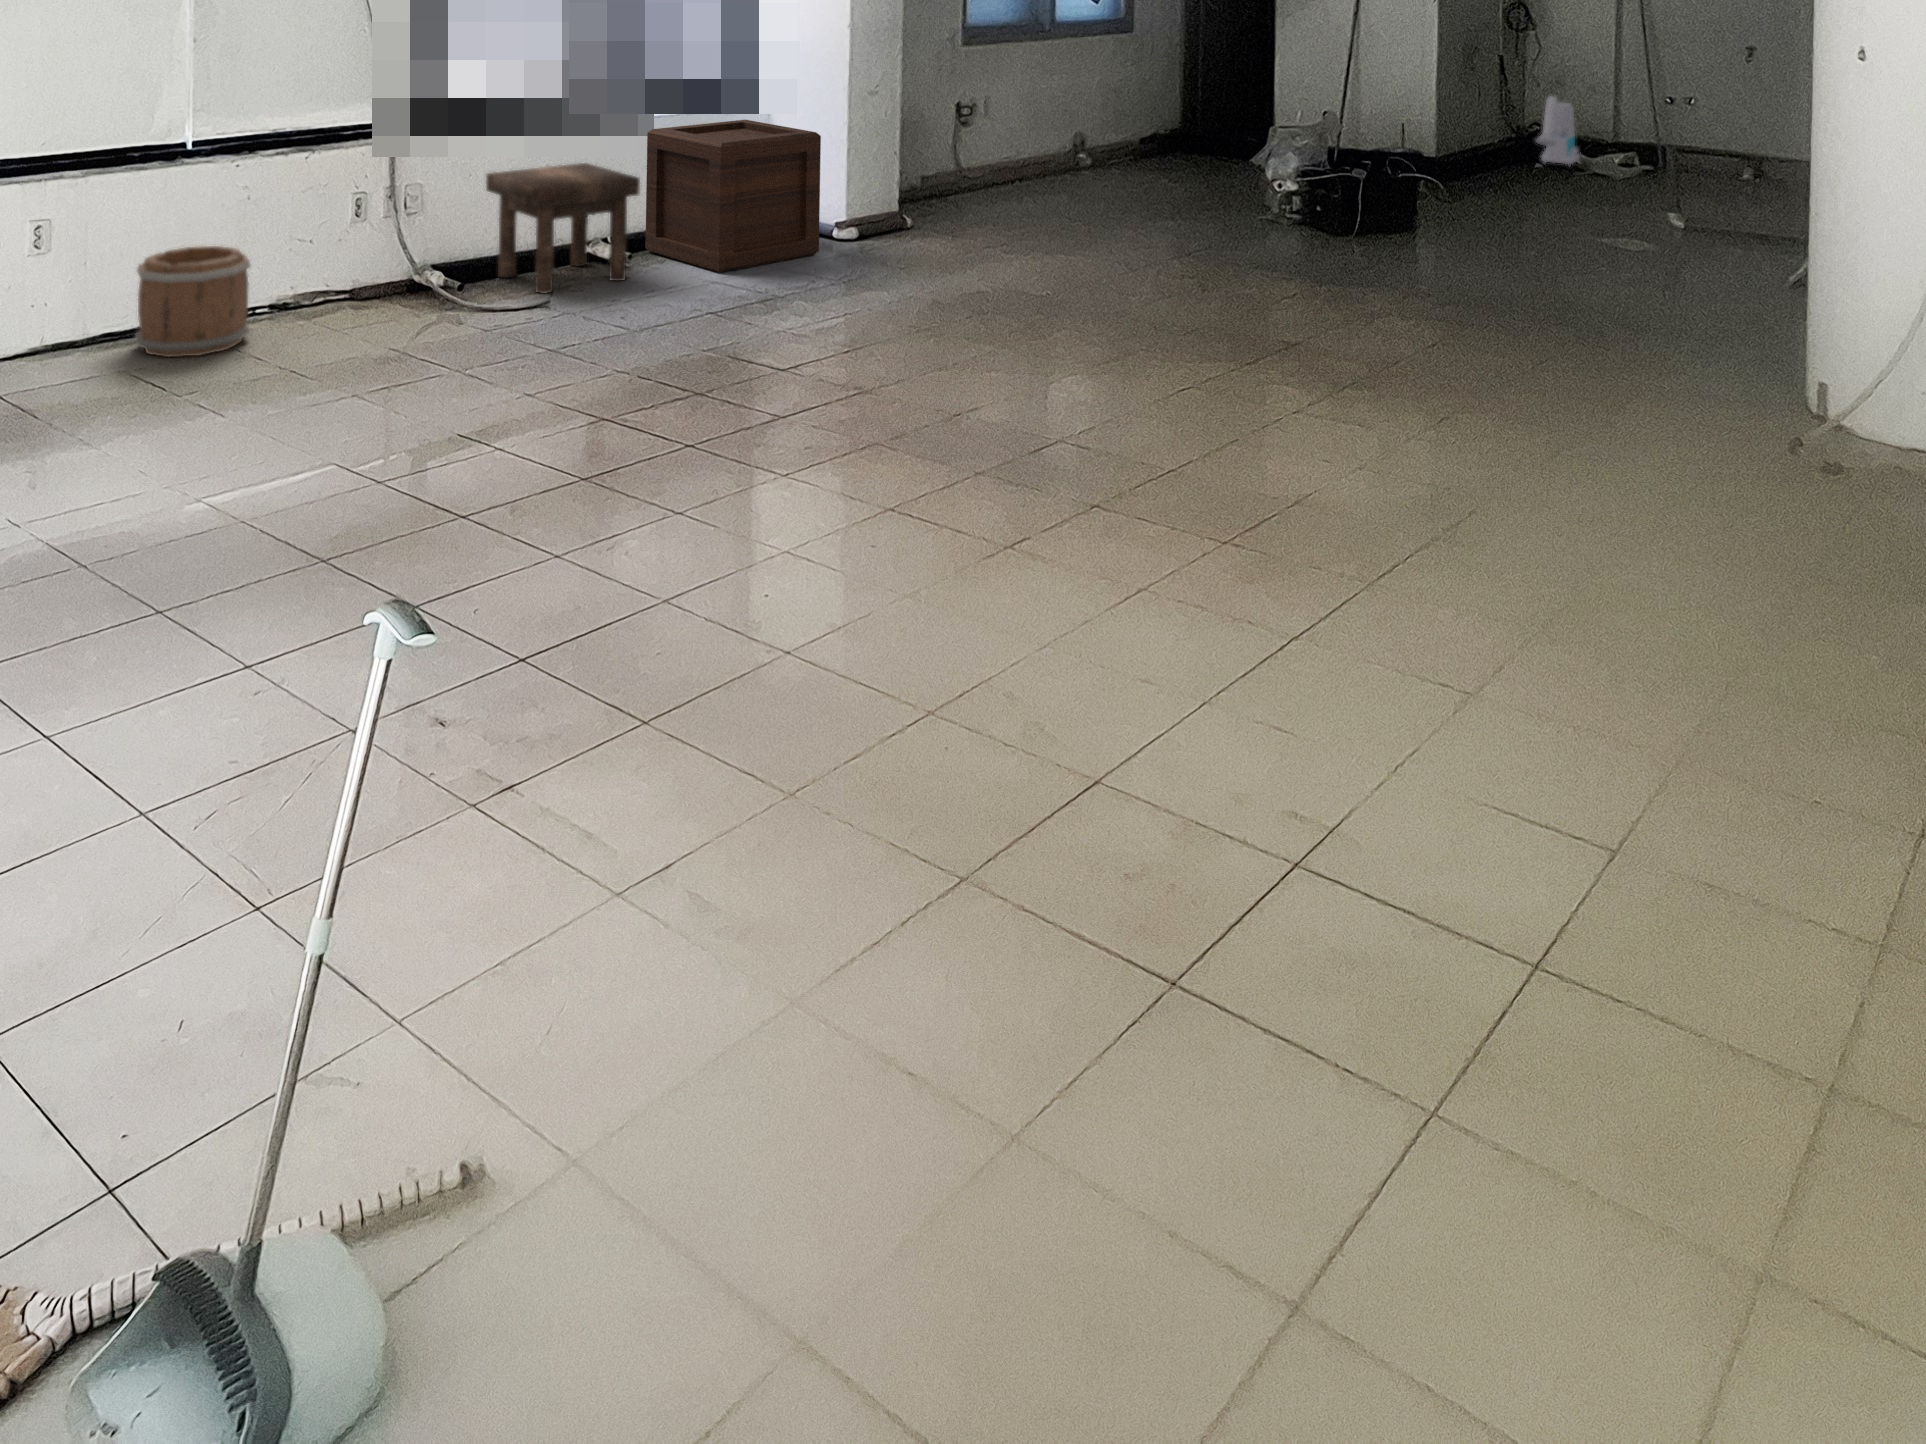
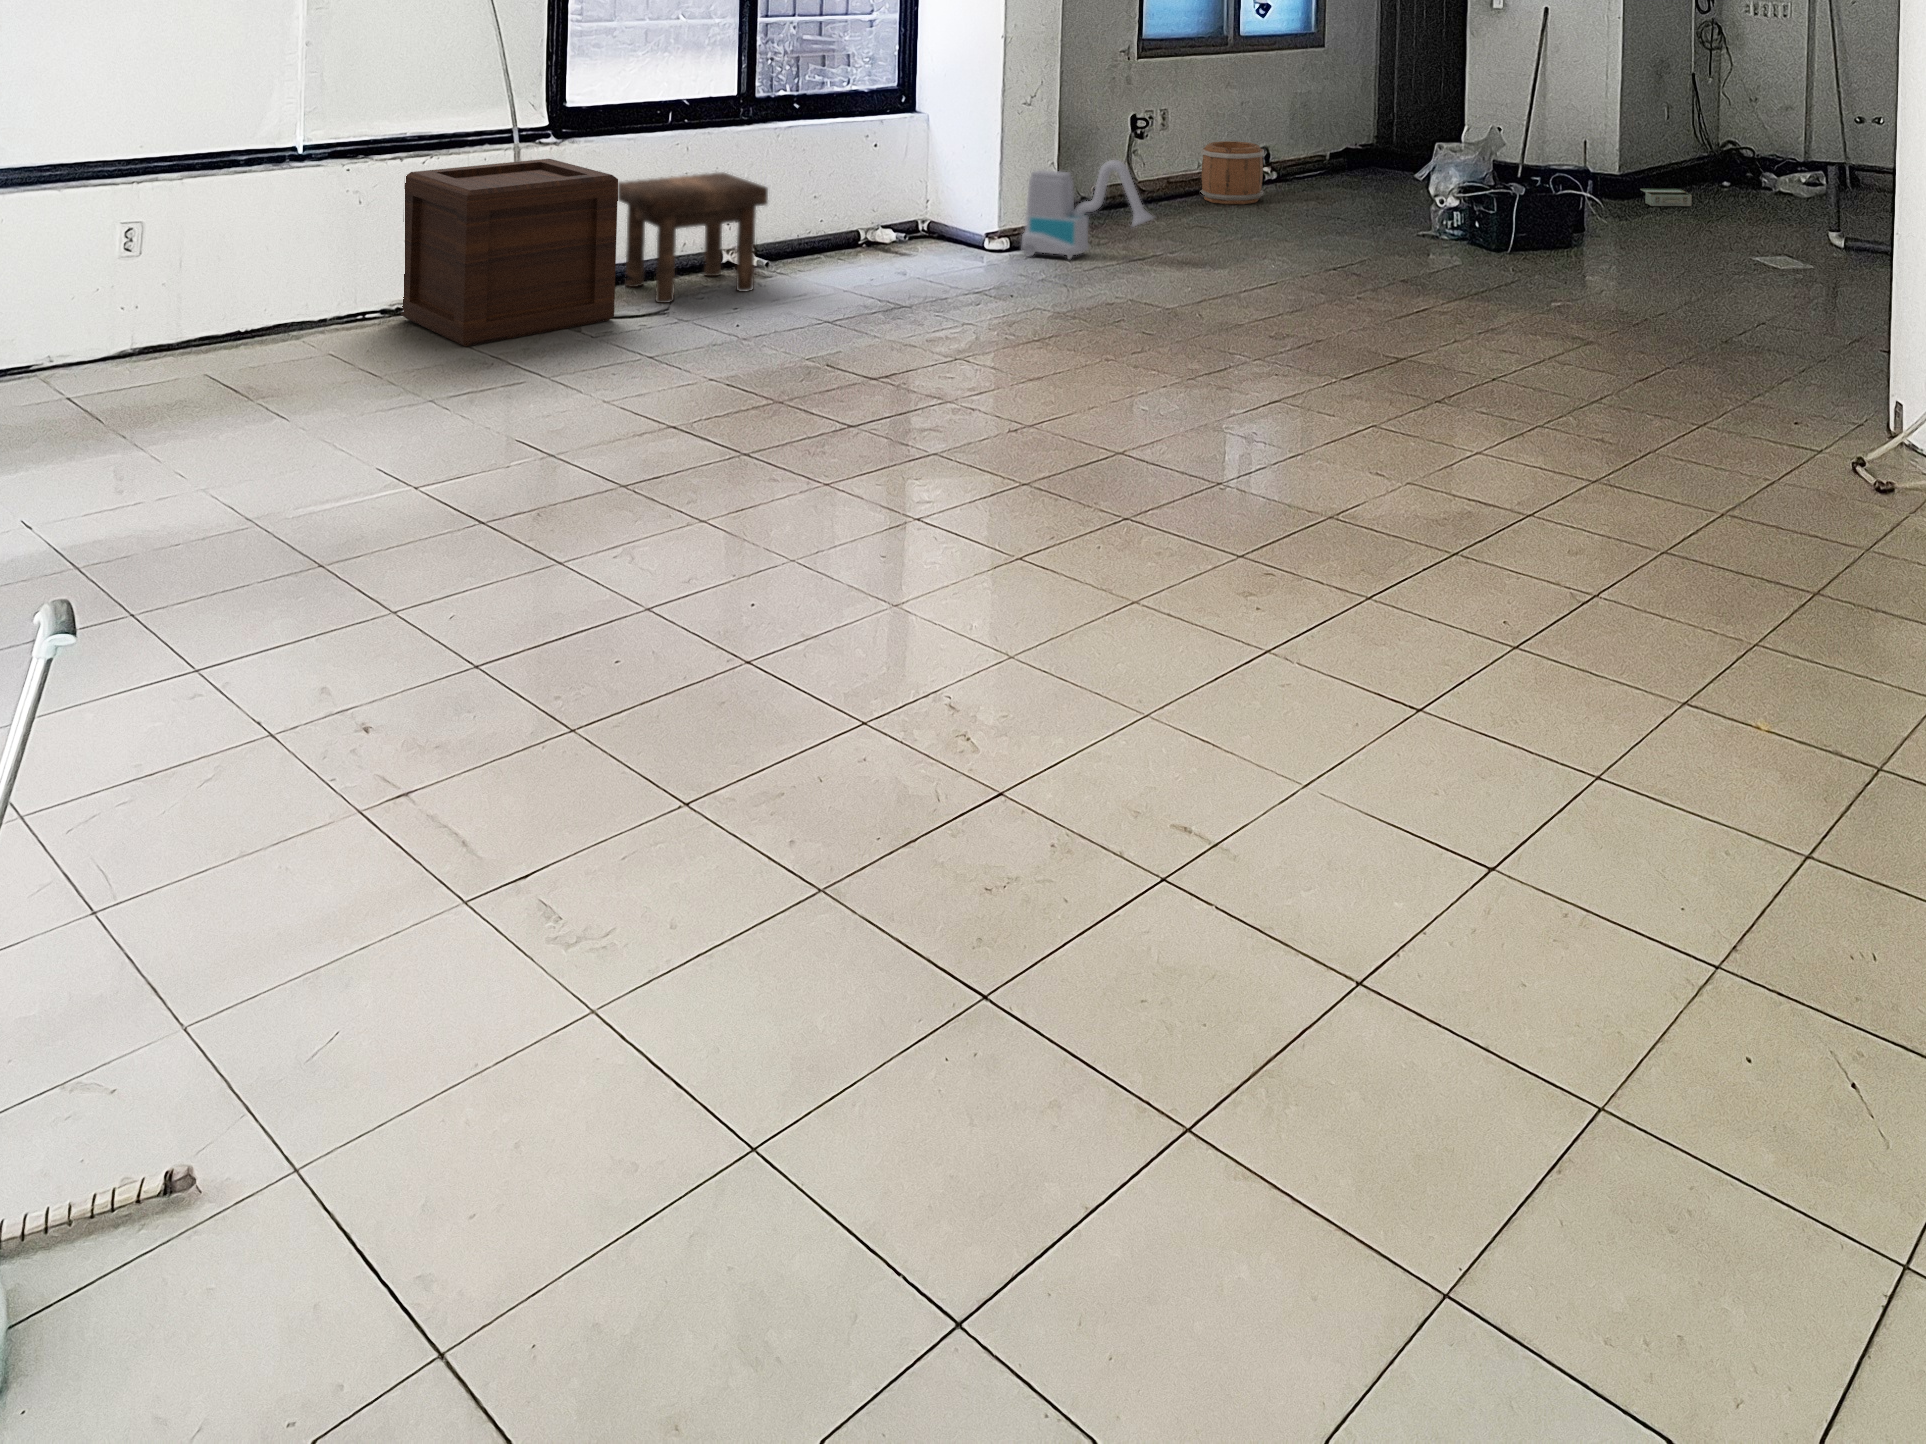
vacuum cleaner: present [1536,96,1581,166] -> present [1022,160,1154,259]
wooden crate: present [645,120,821,273] -> present [401,159,618,347]
toolbox: none [1456,170,1509,187] -> present [1640,188,1692,206]
bucket: present [135,246,250,357] -> present [1200,141,1264,204]

